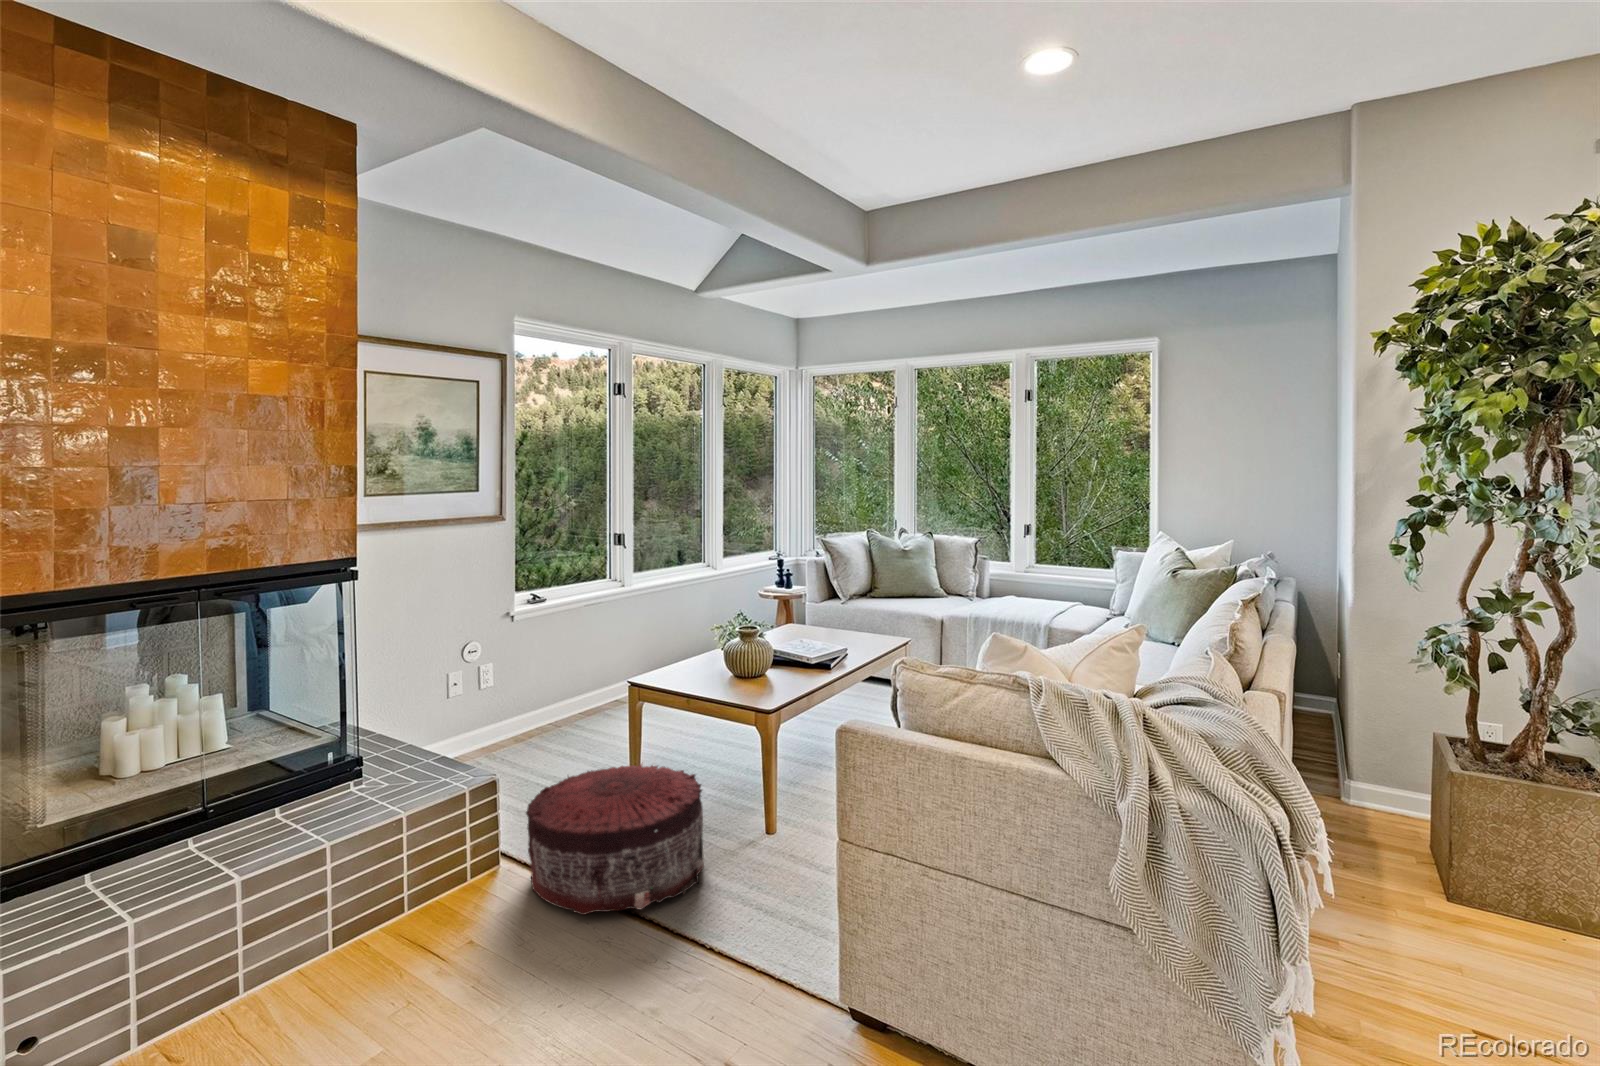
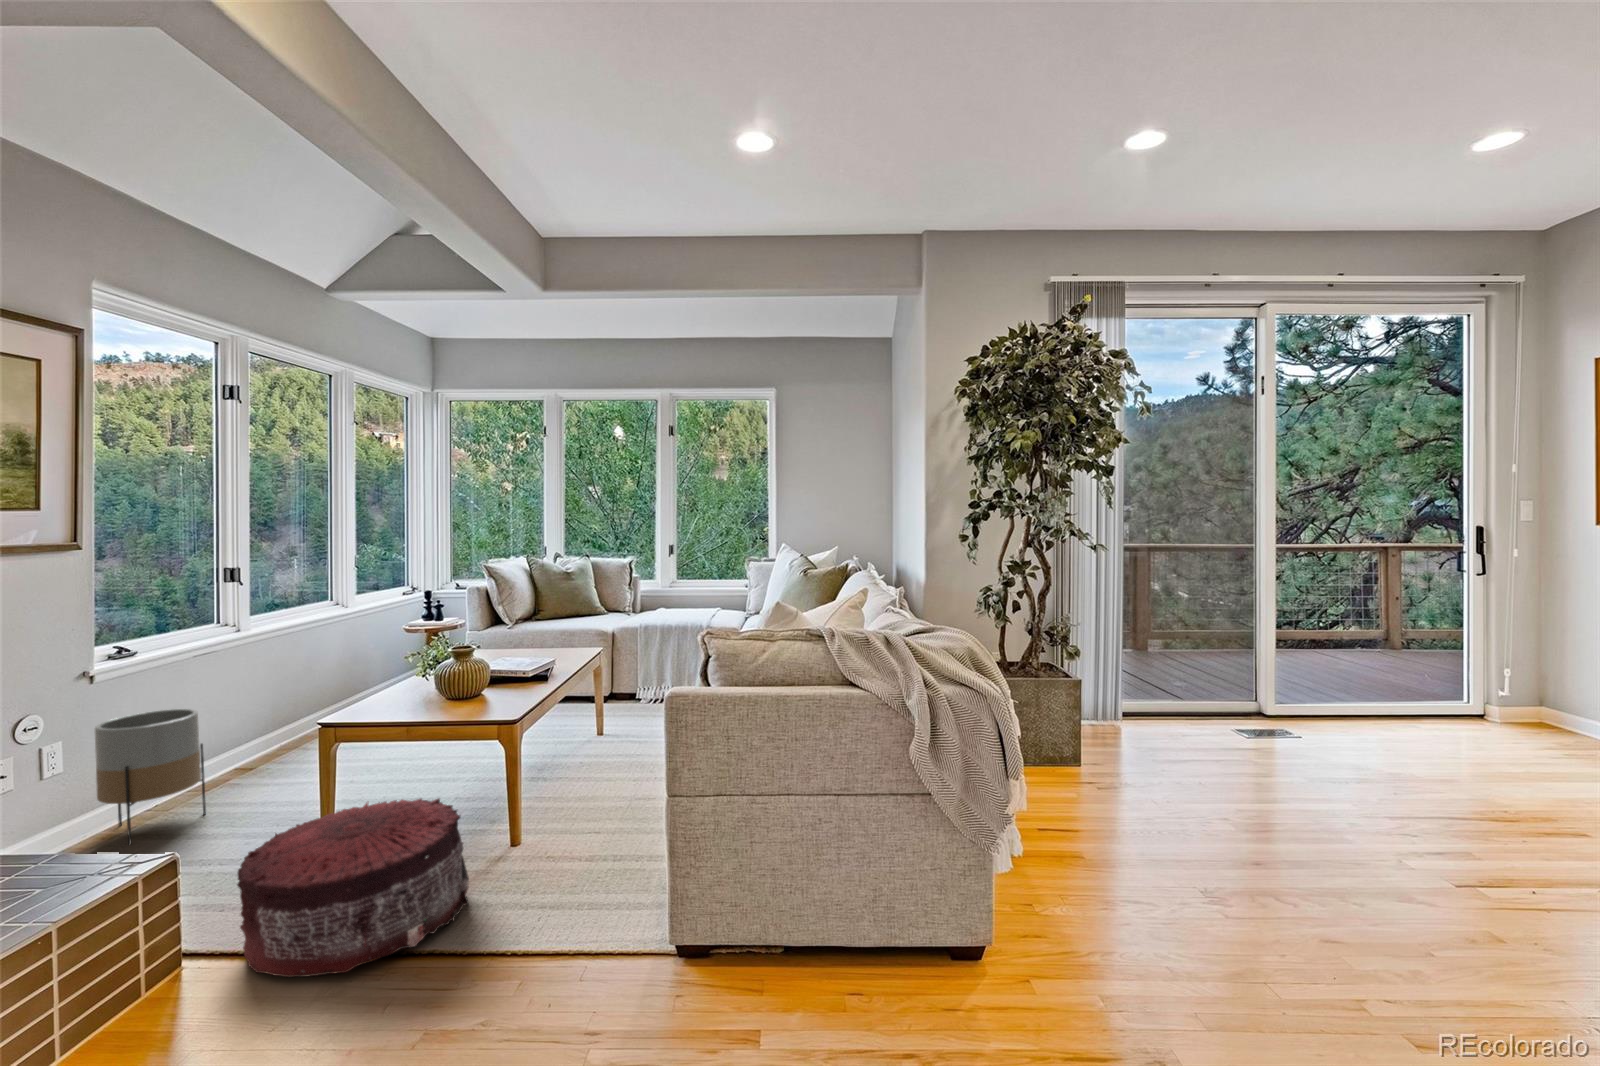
planter: none [501,648,571,754] -> present [95,709,206,845]

